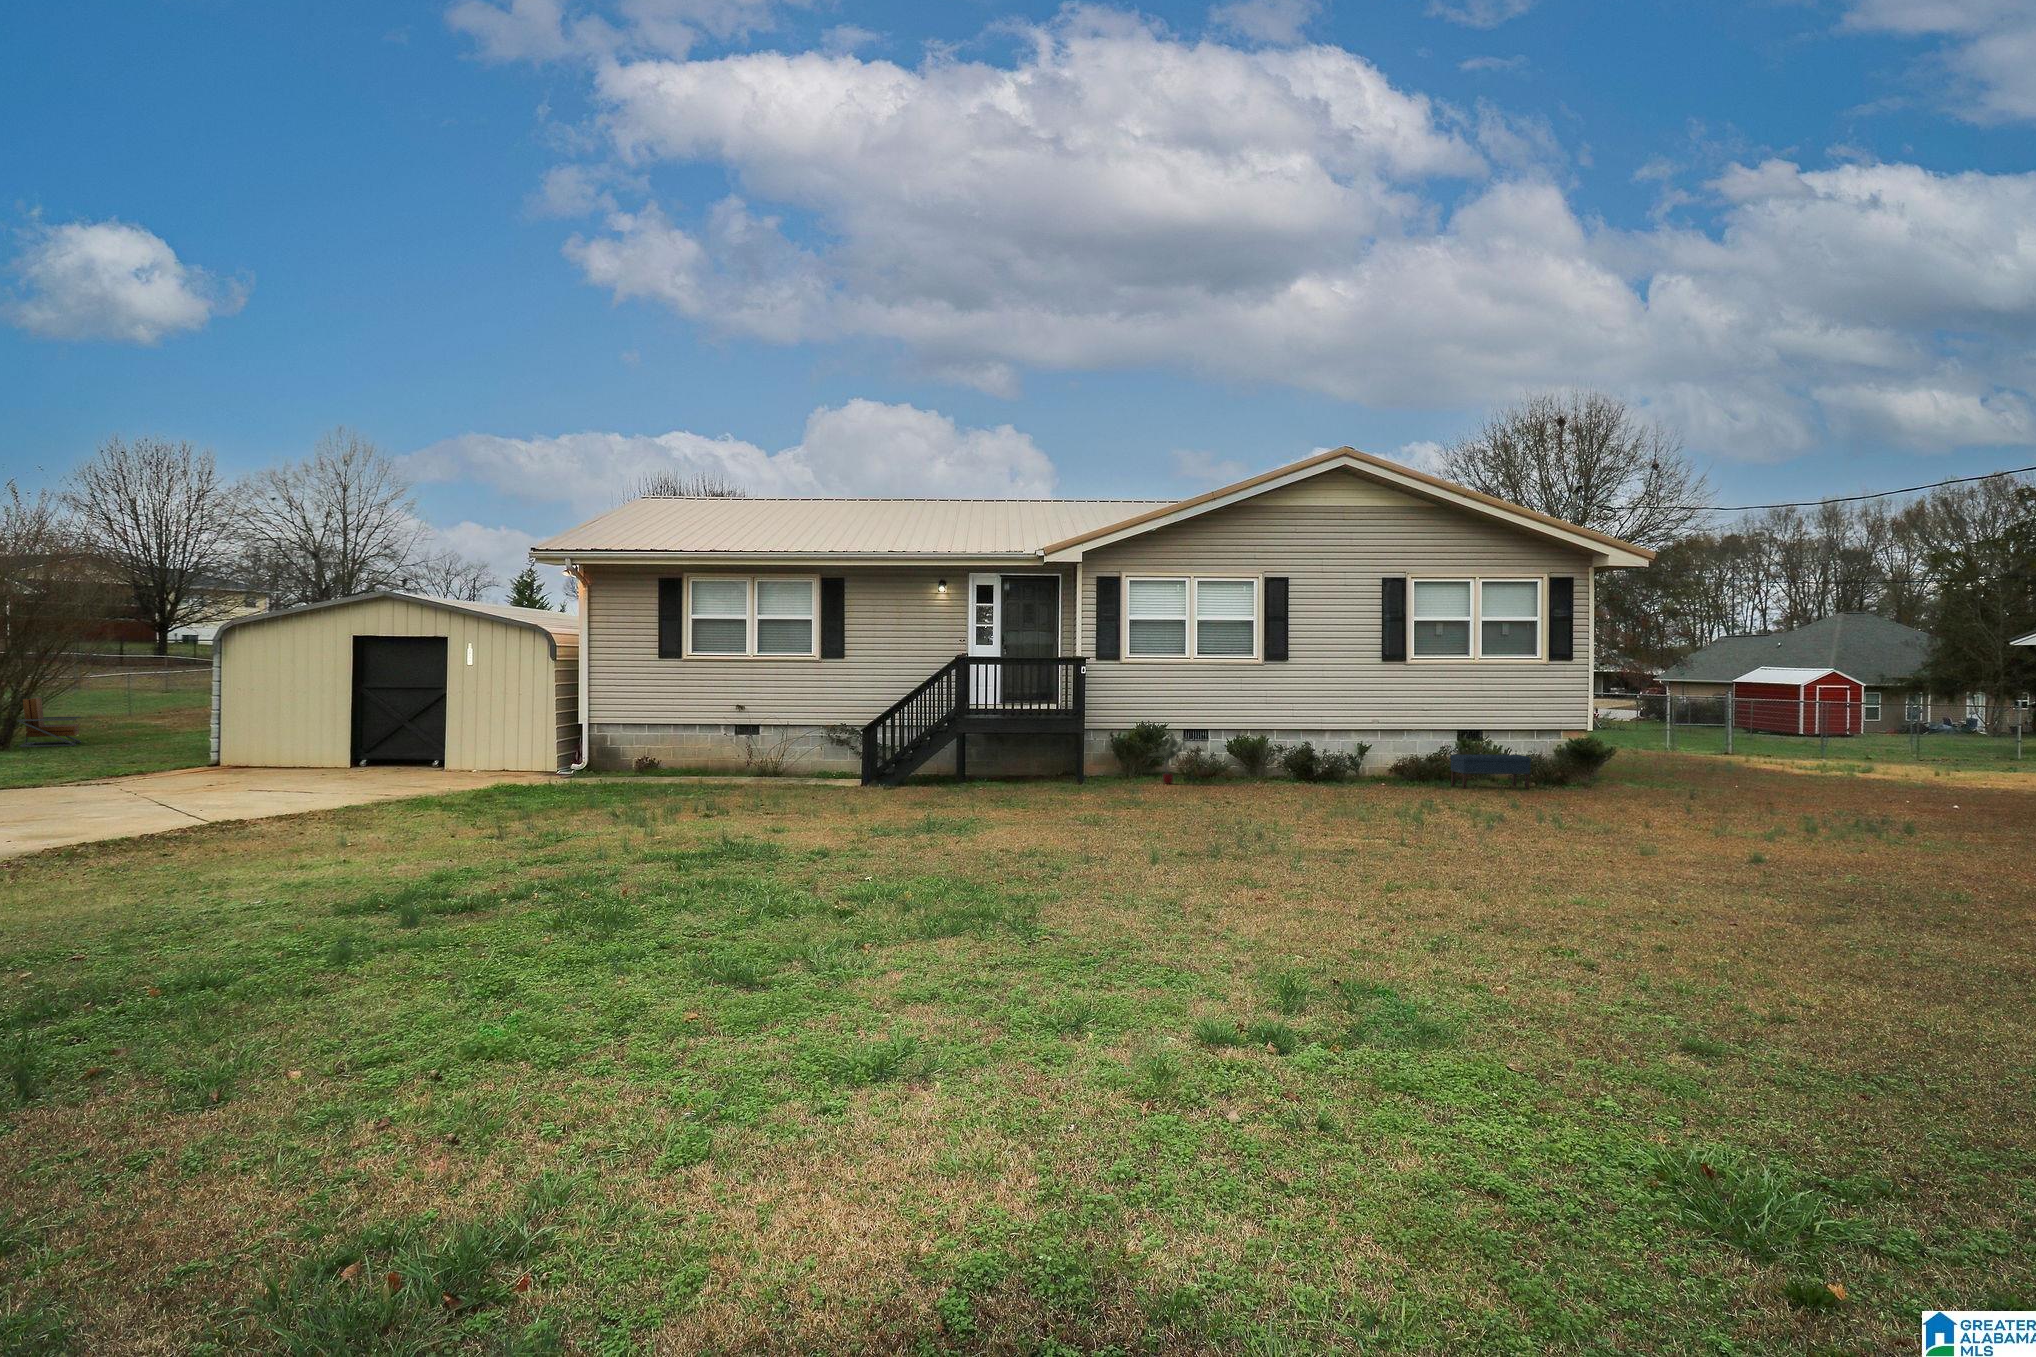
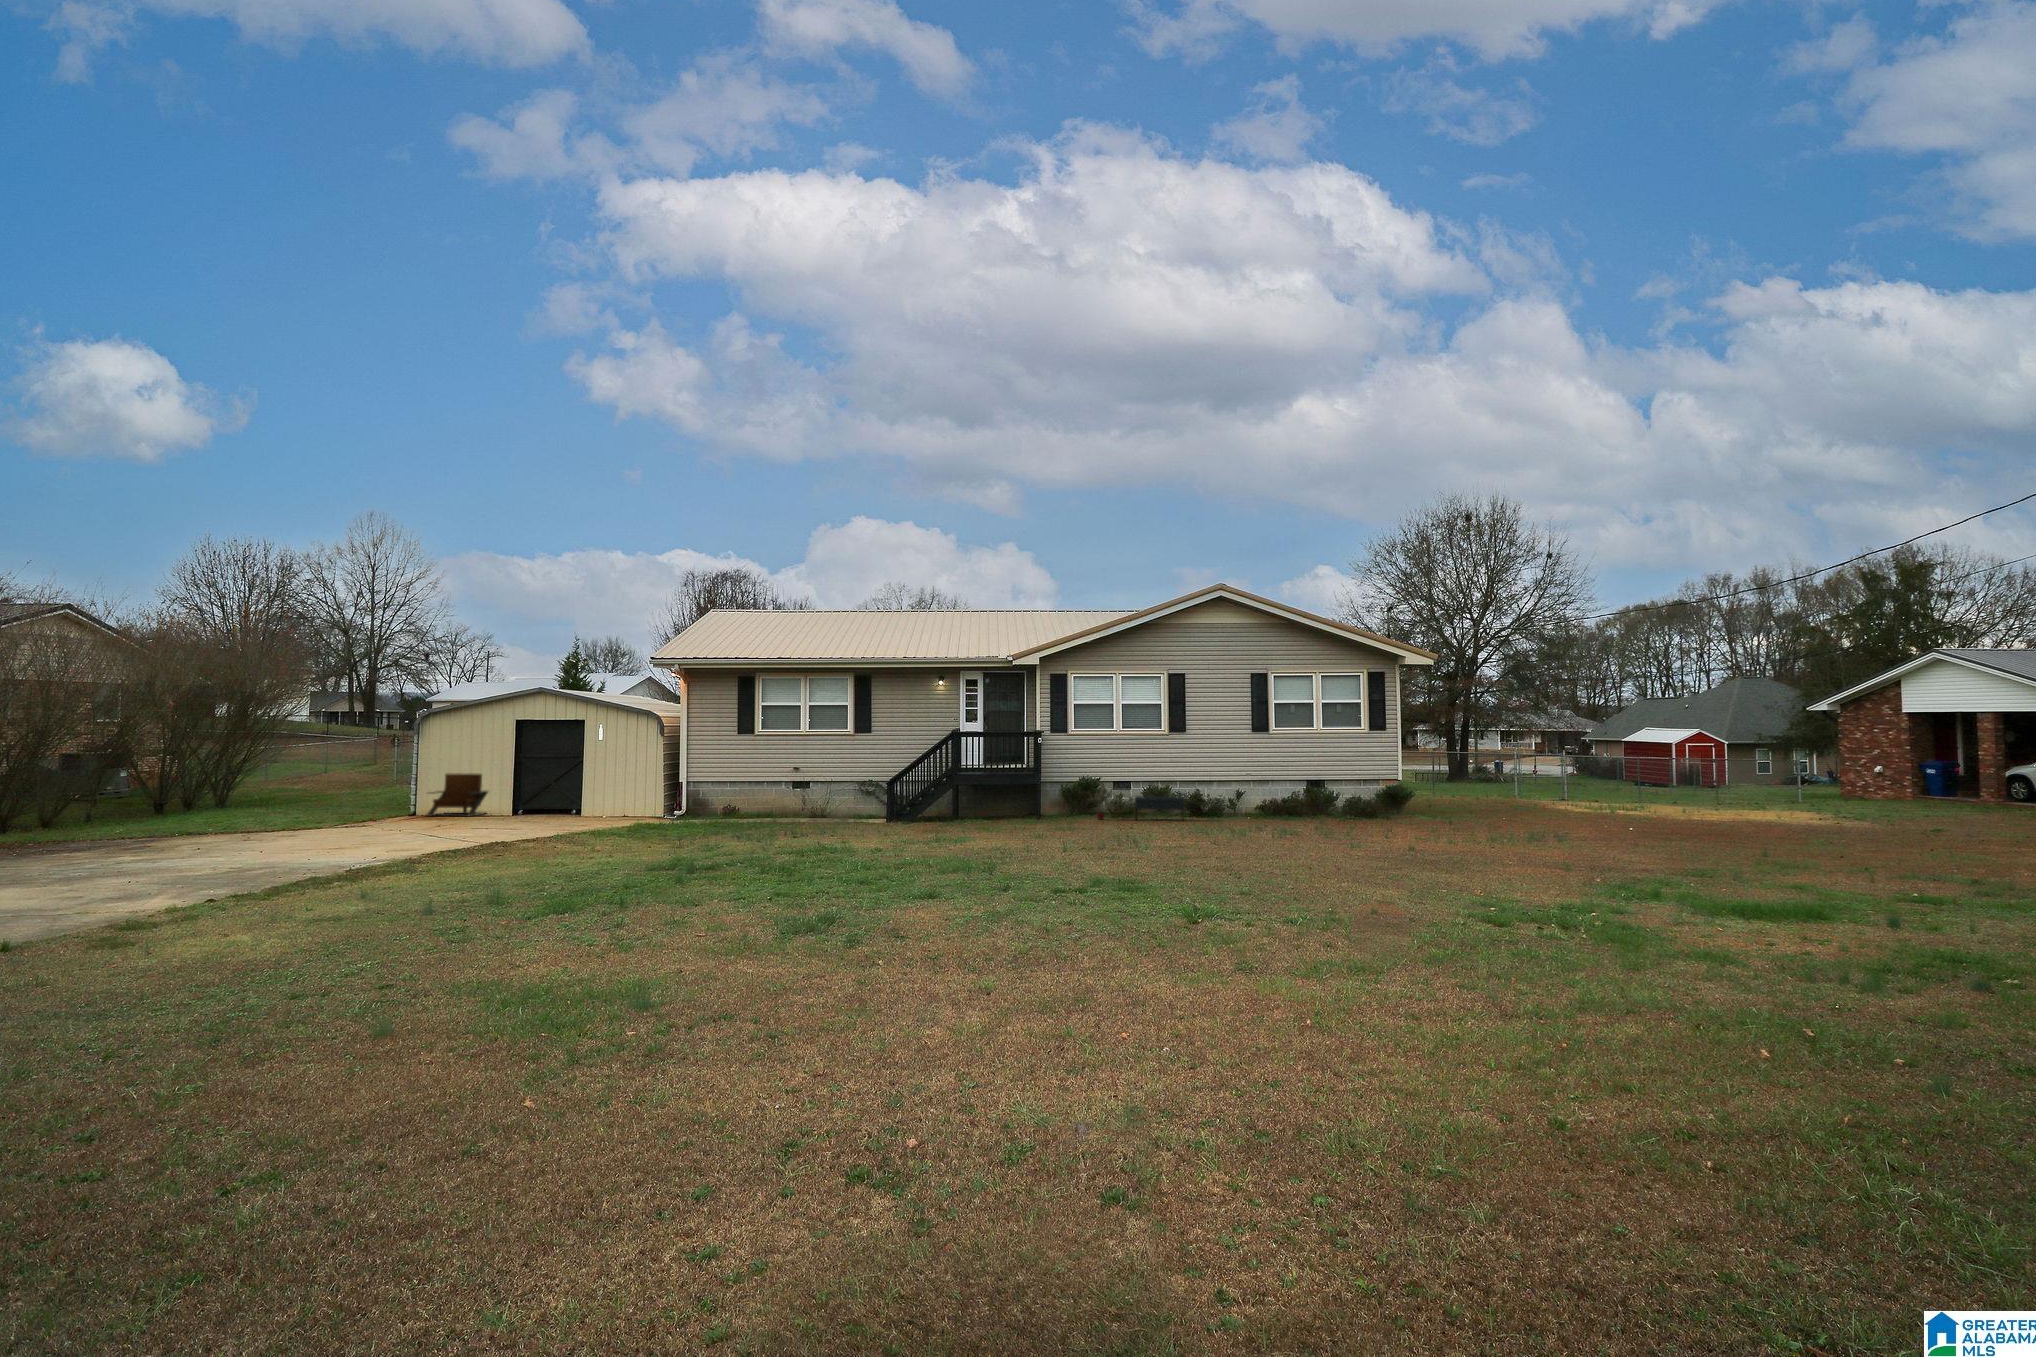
lounge chair: present [17,697,81,747] -> present [427,773,488,817]
bench: present [1450,754,1531,789] -> present [1135,796,1184,819]

